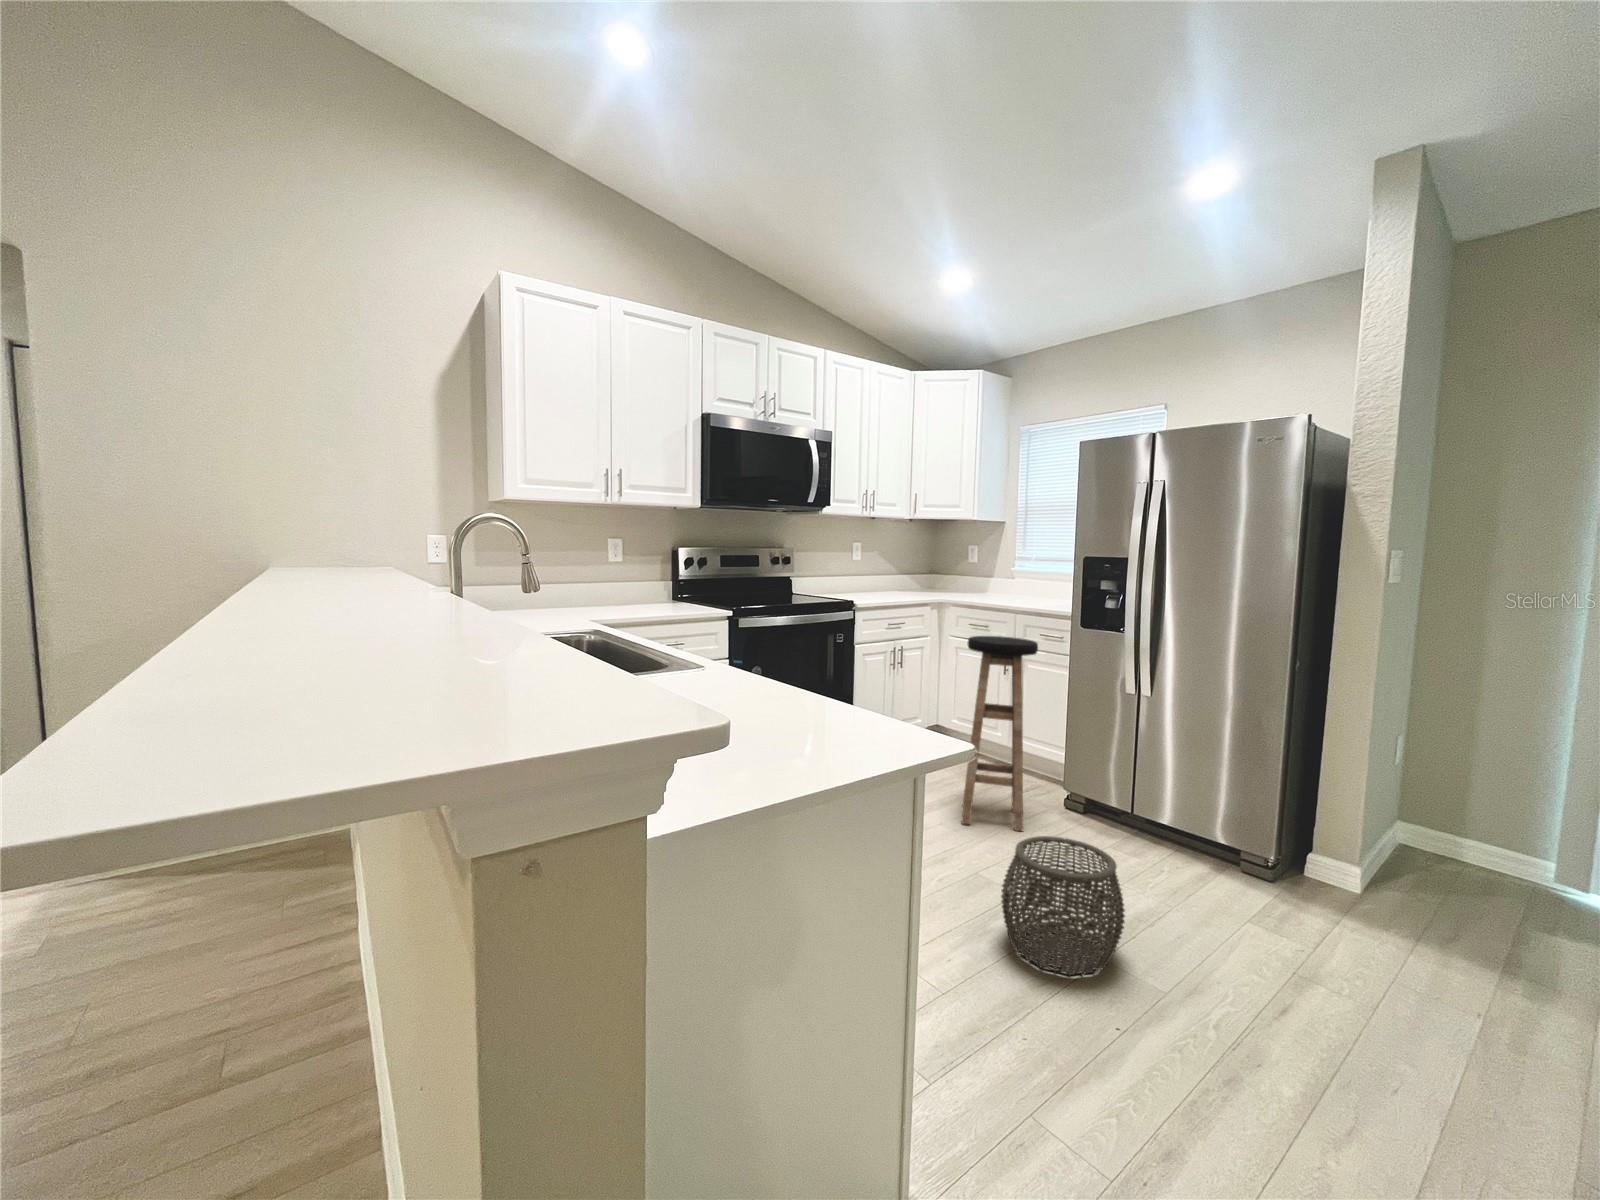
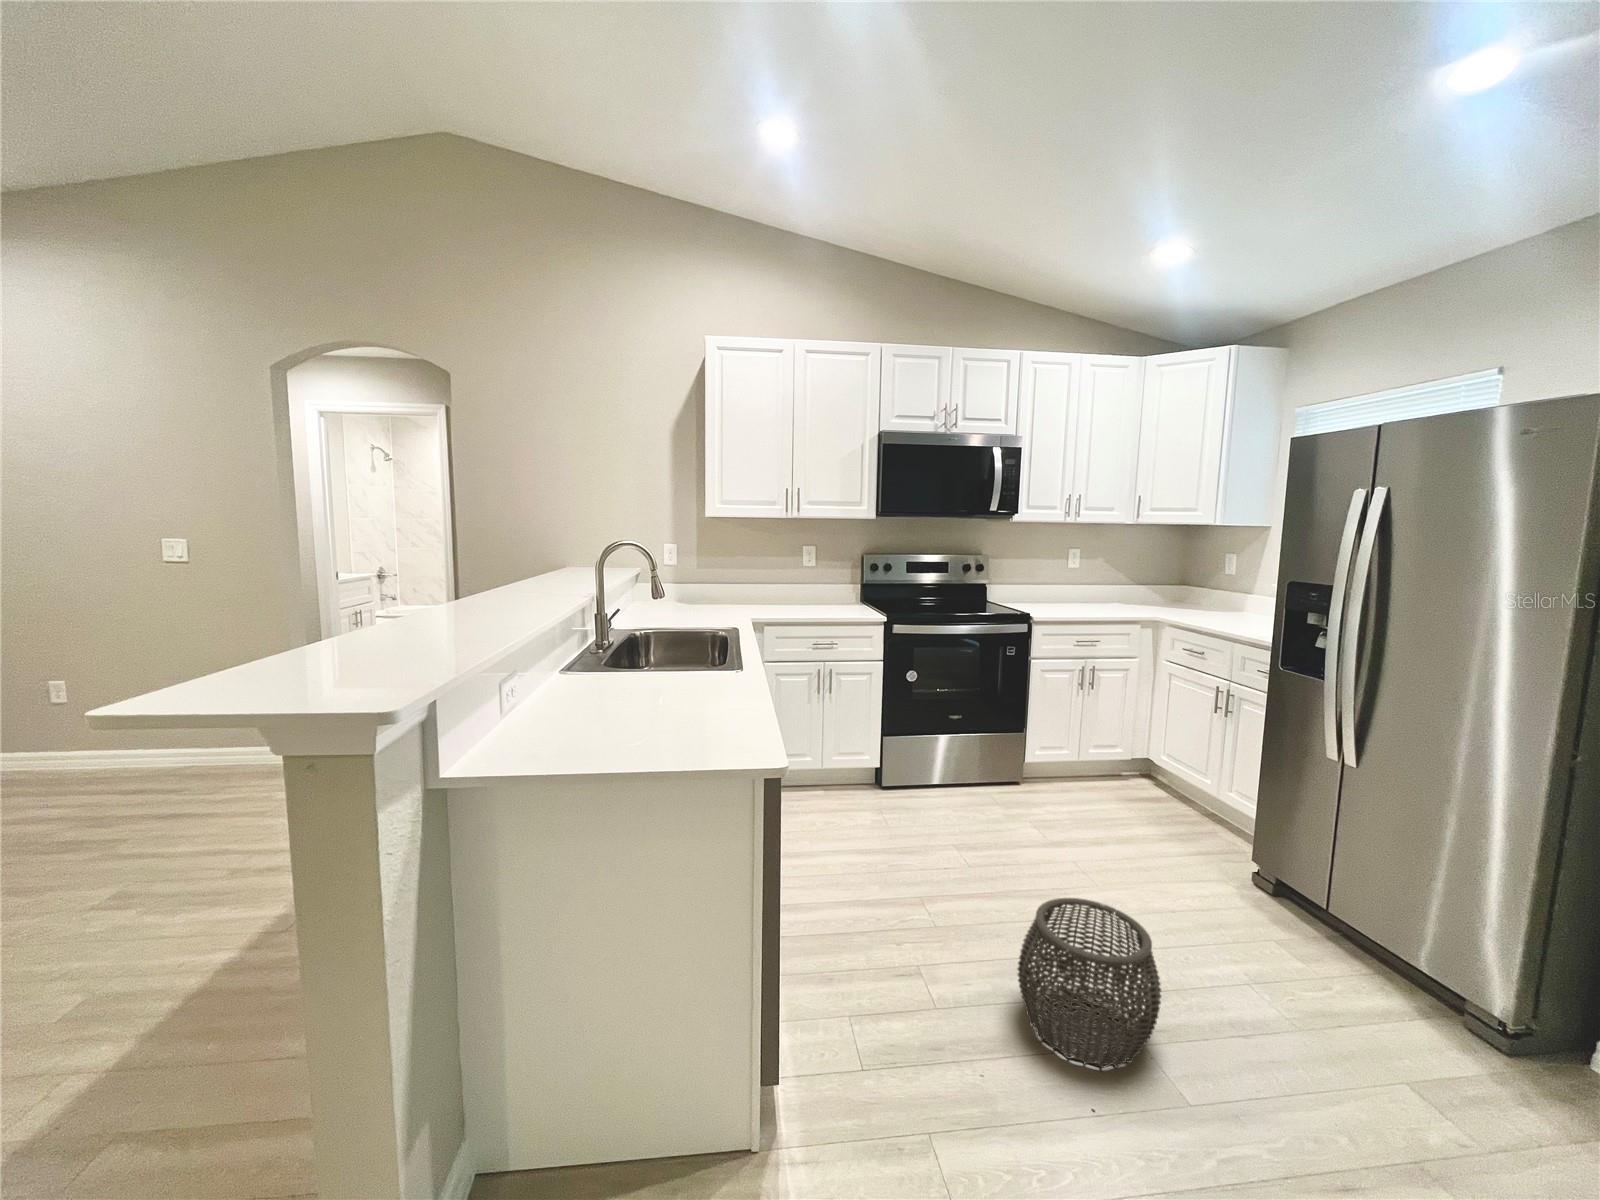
bar stool: present [961,636,1038,831] -> none [1096,665,1208,895]

